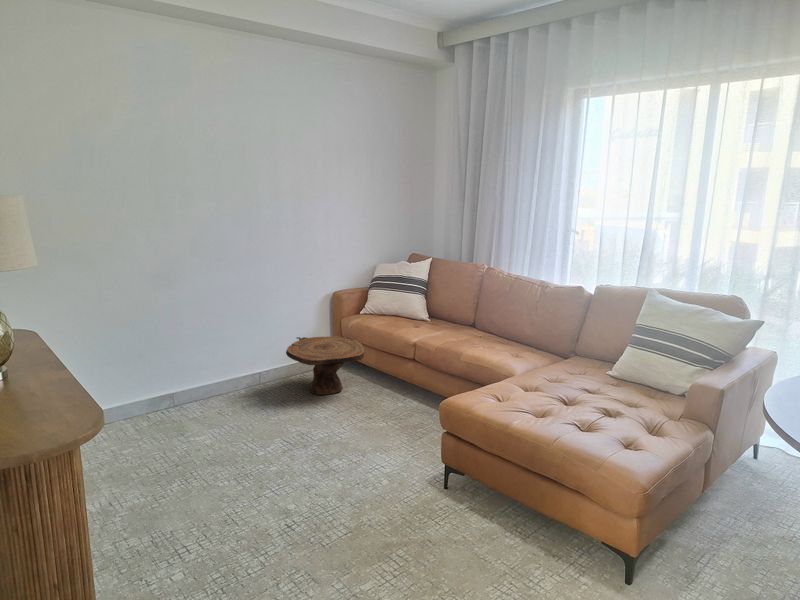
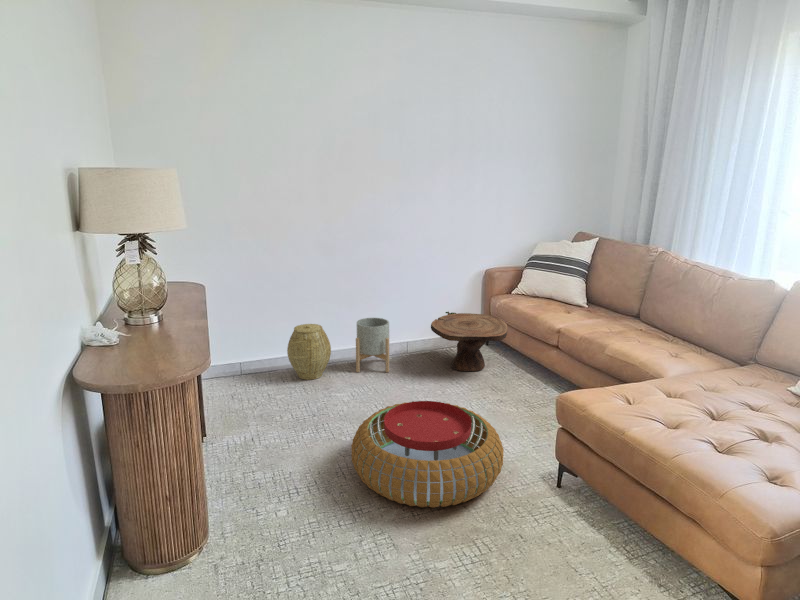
planter: none [206,350,247,411] -> present [356,318,389,372]
woven basket: none [128,363,181,427] -> present [287,324,331,380]
pouf: none [240,427,397,537] -> present [351,401,504,508]

